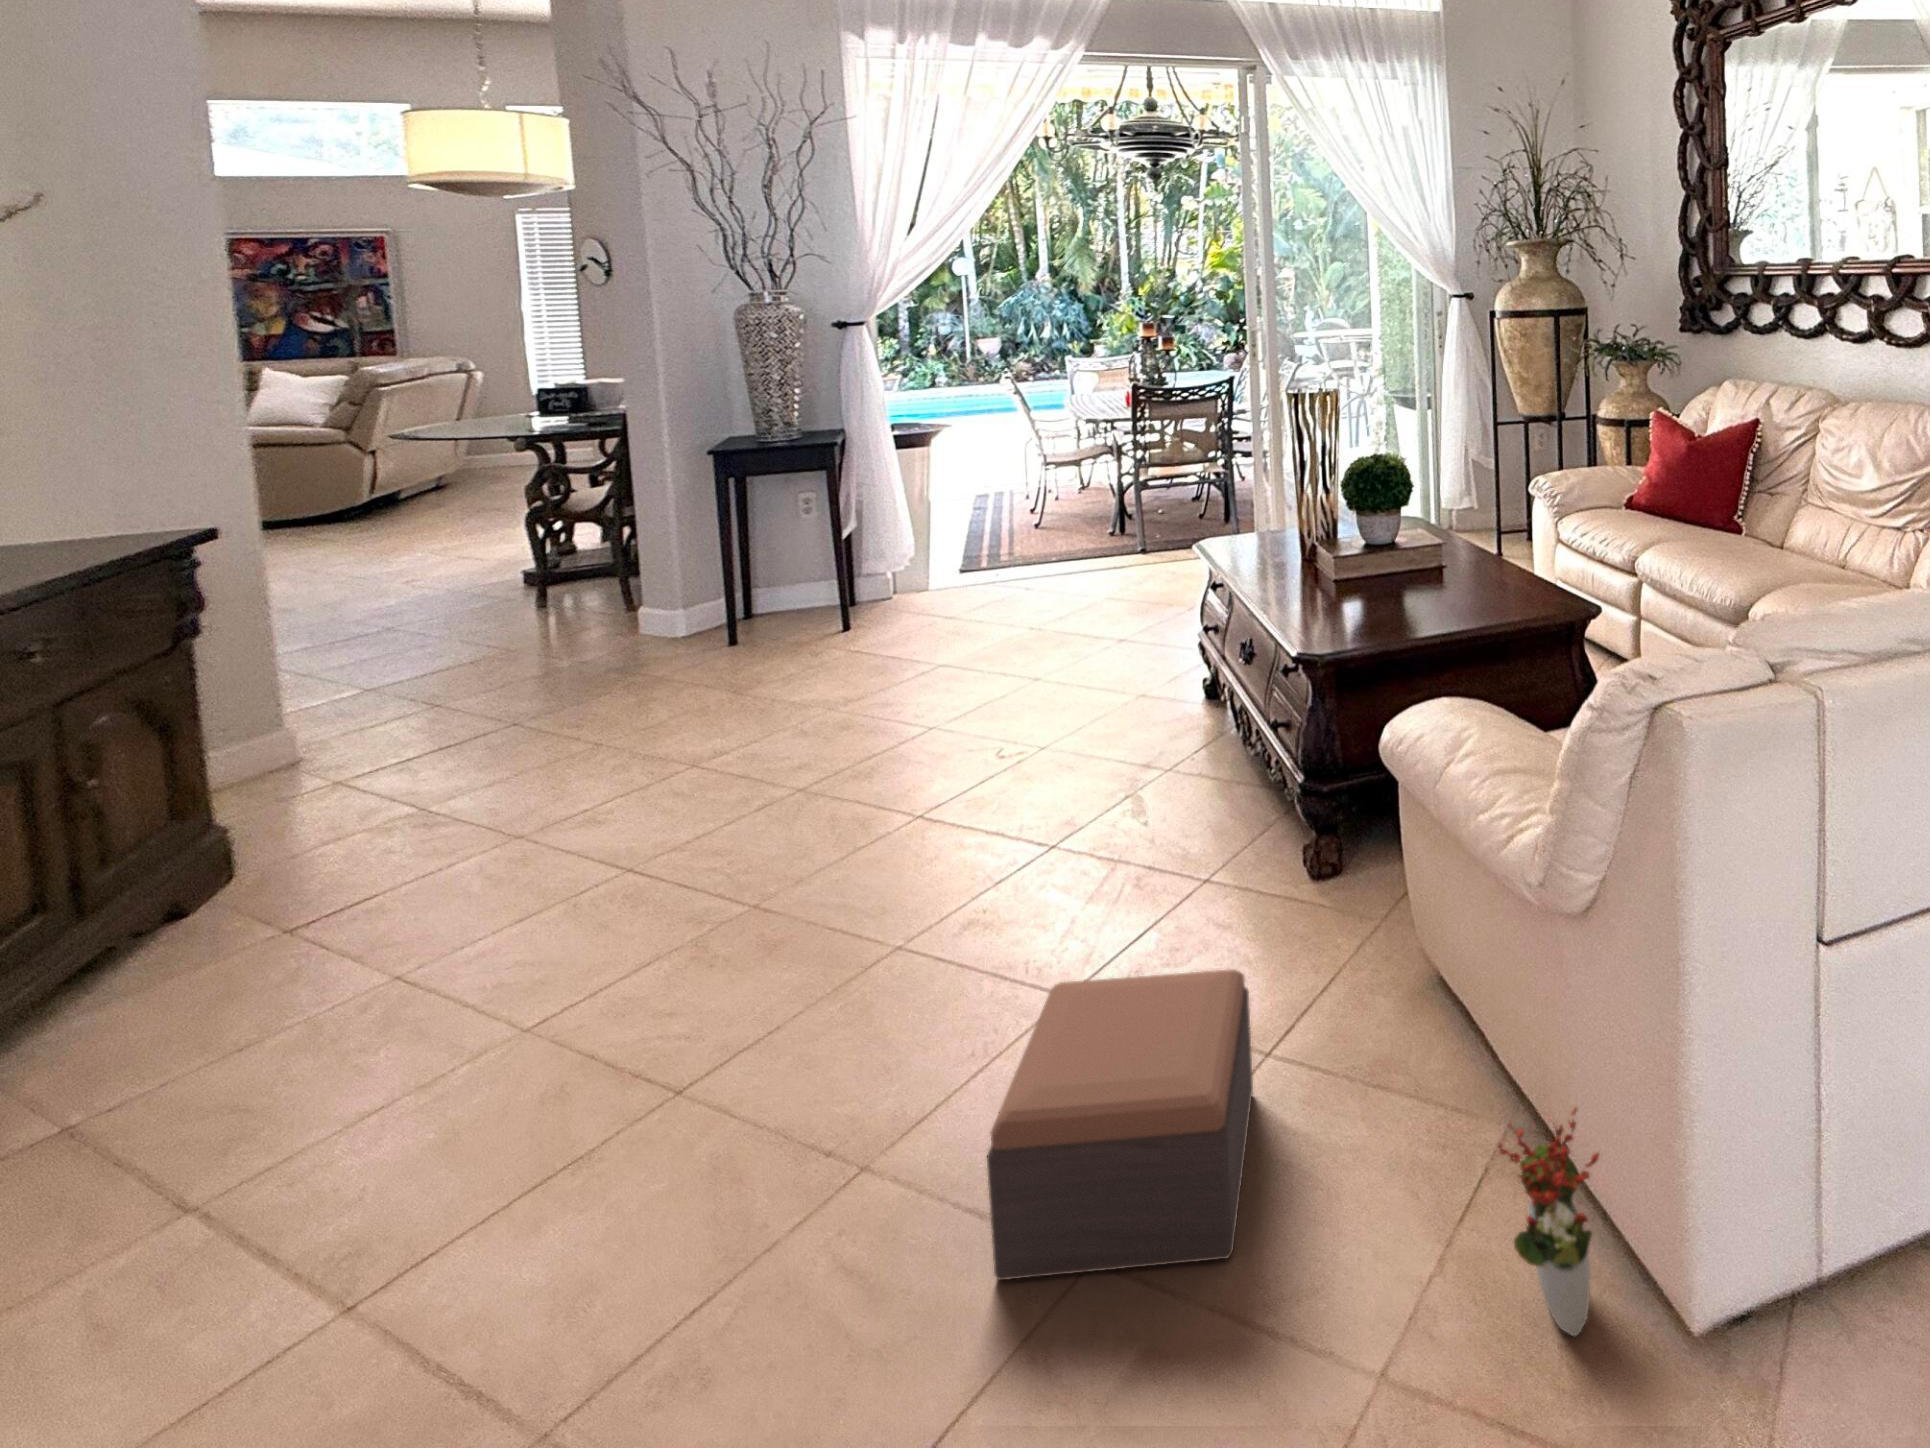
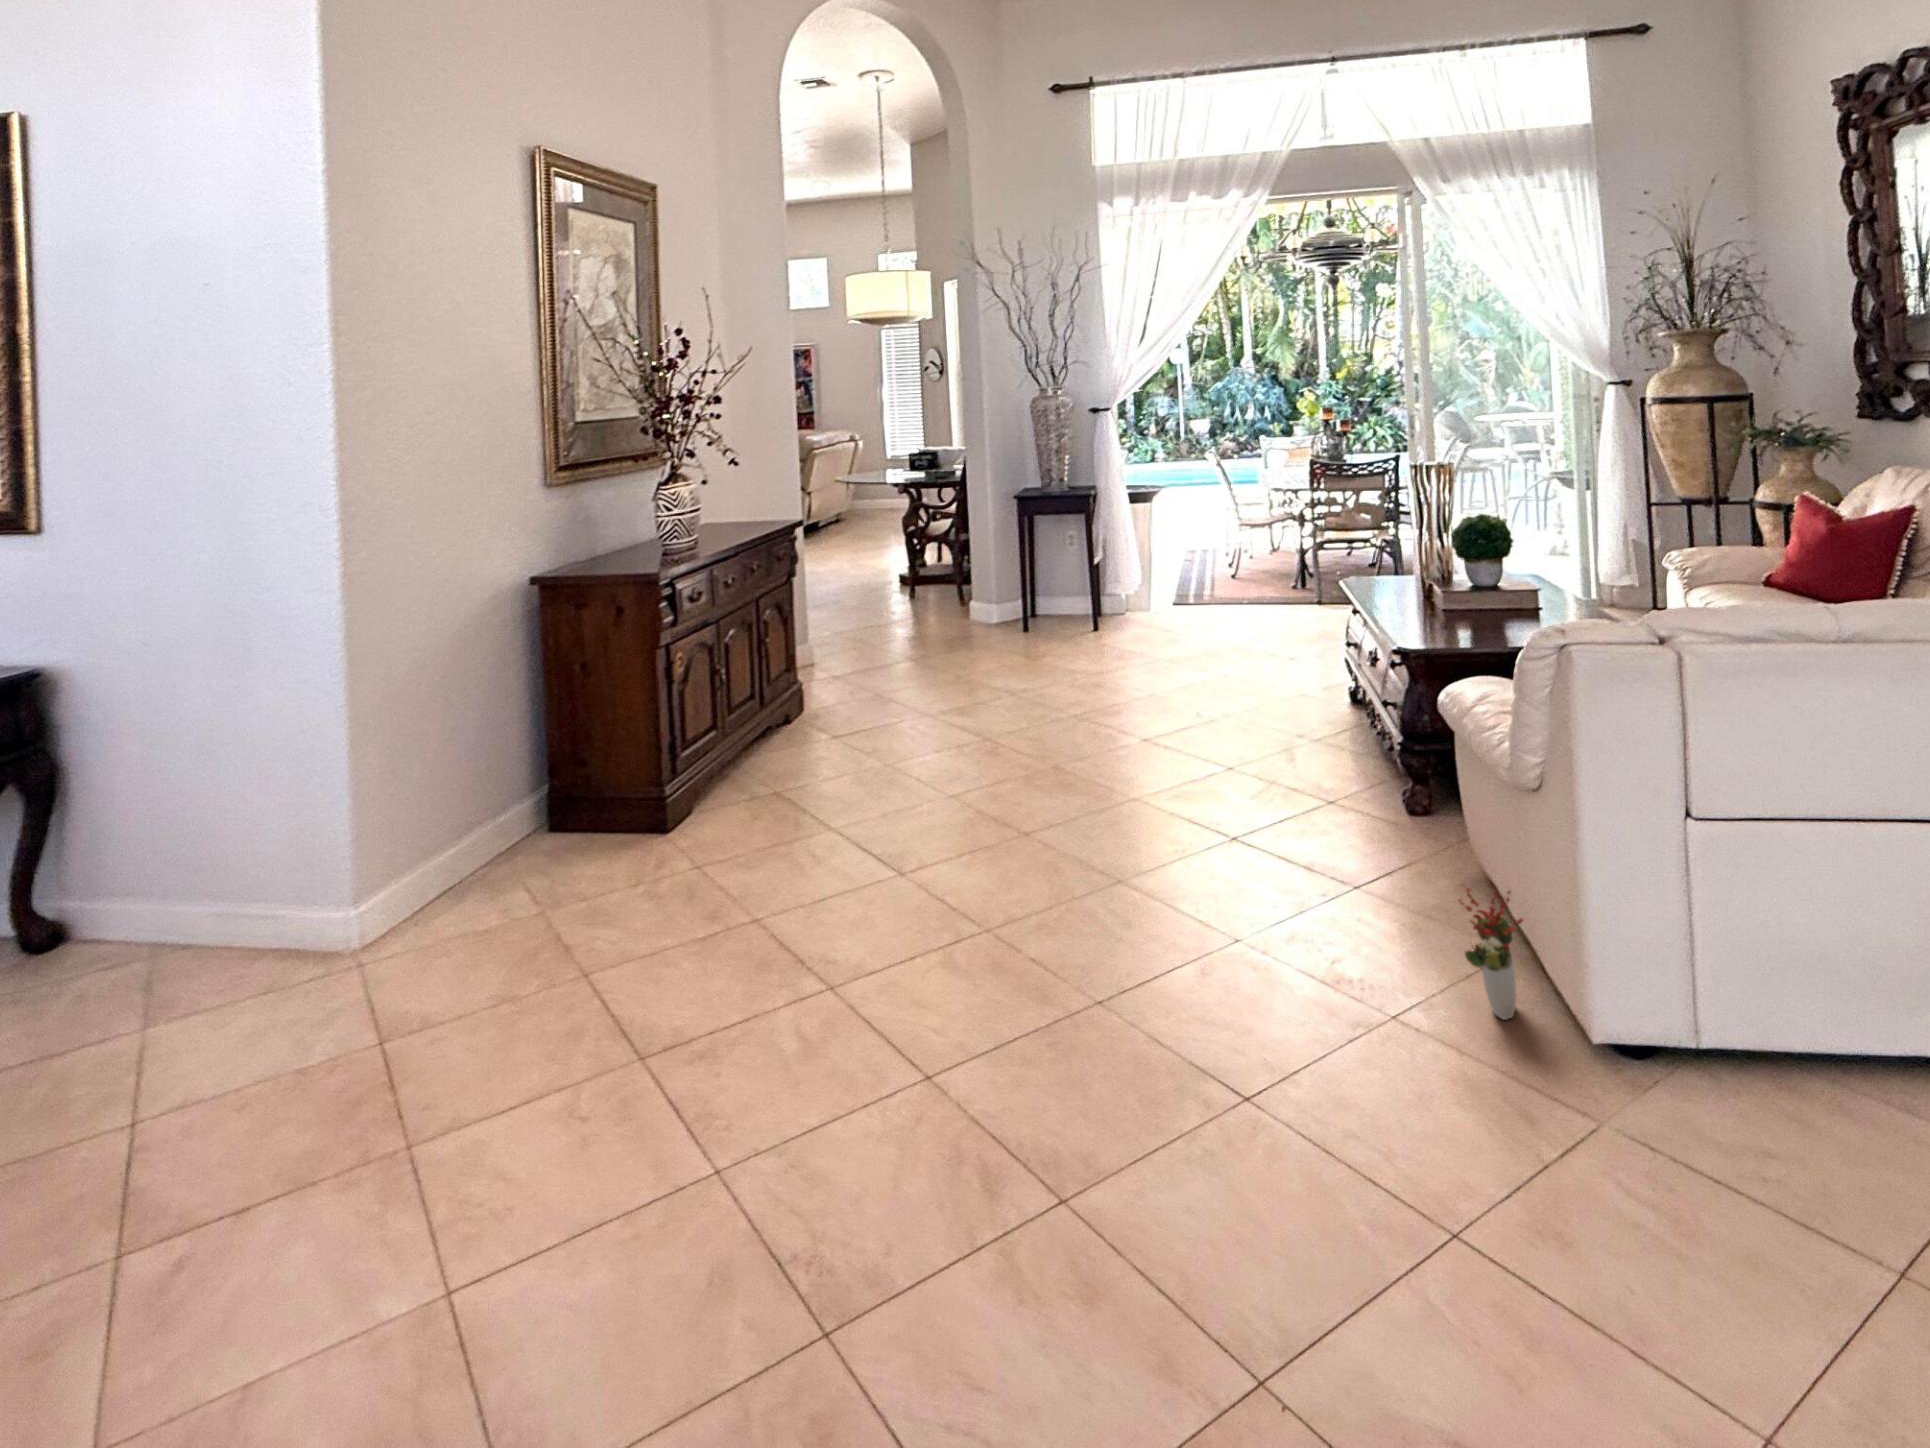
footstool: present [987,969,1253,1280] -> none [1182,794,1336,944]

